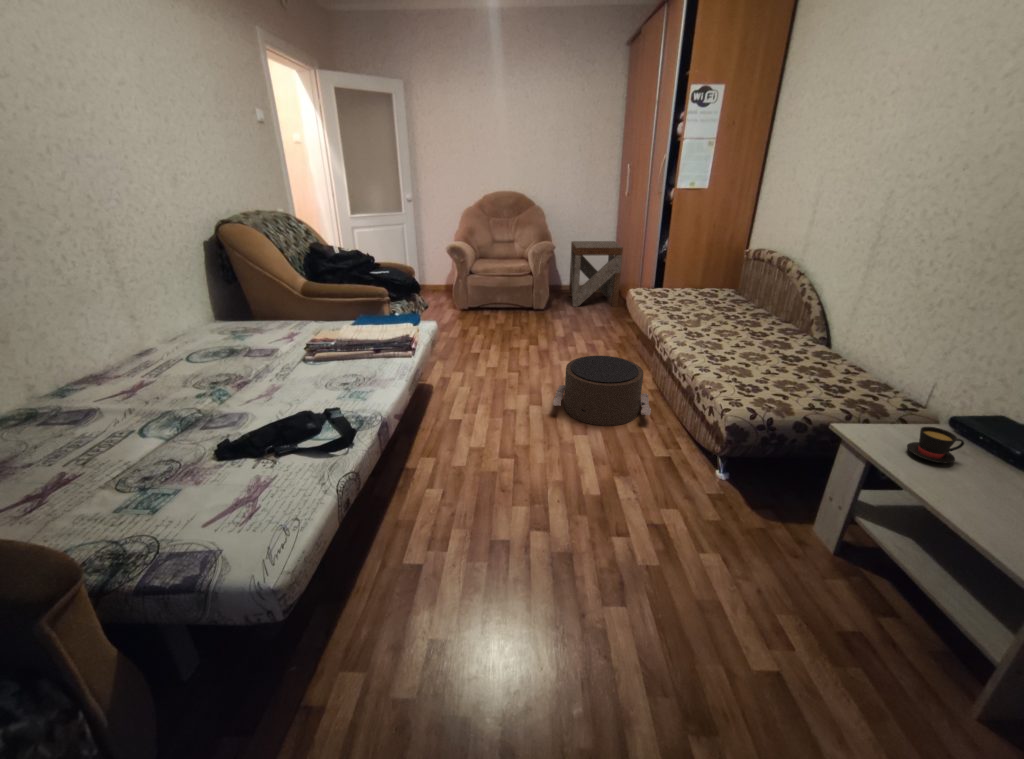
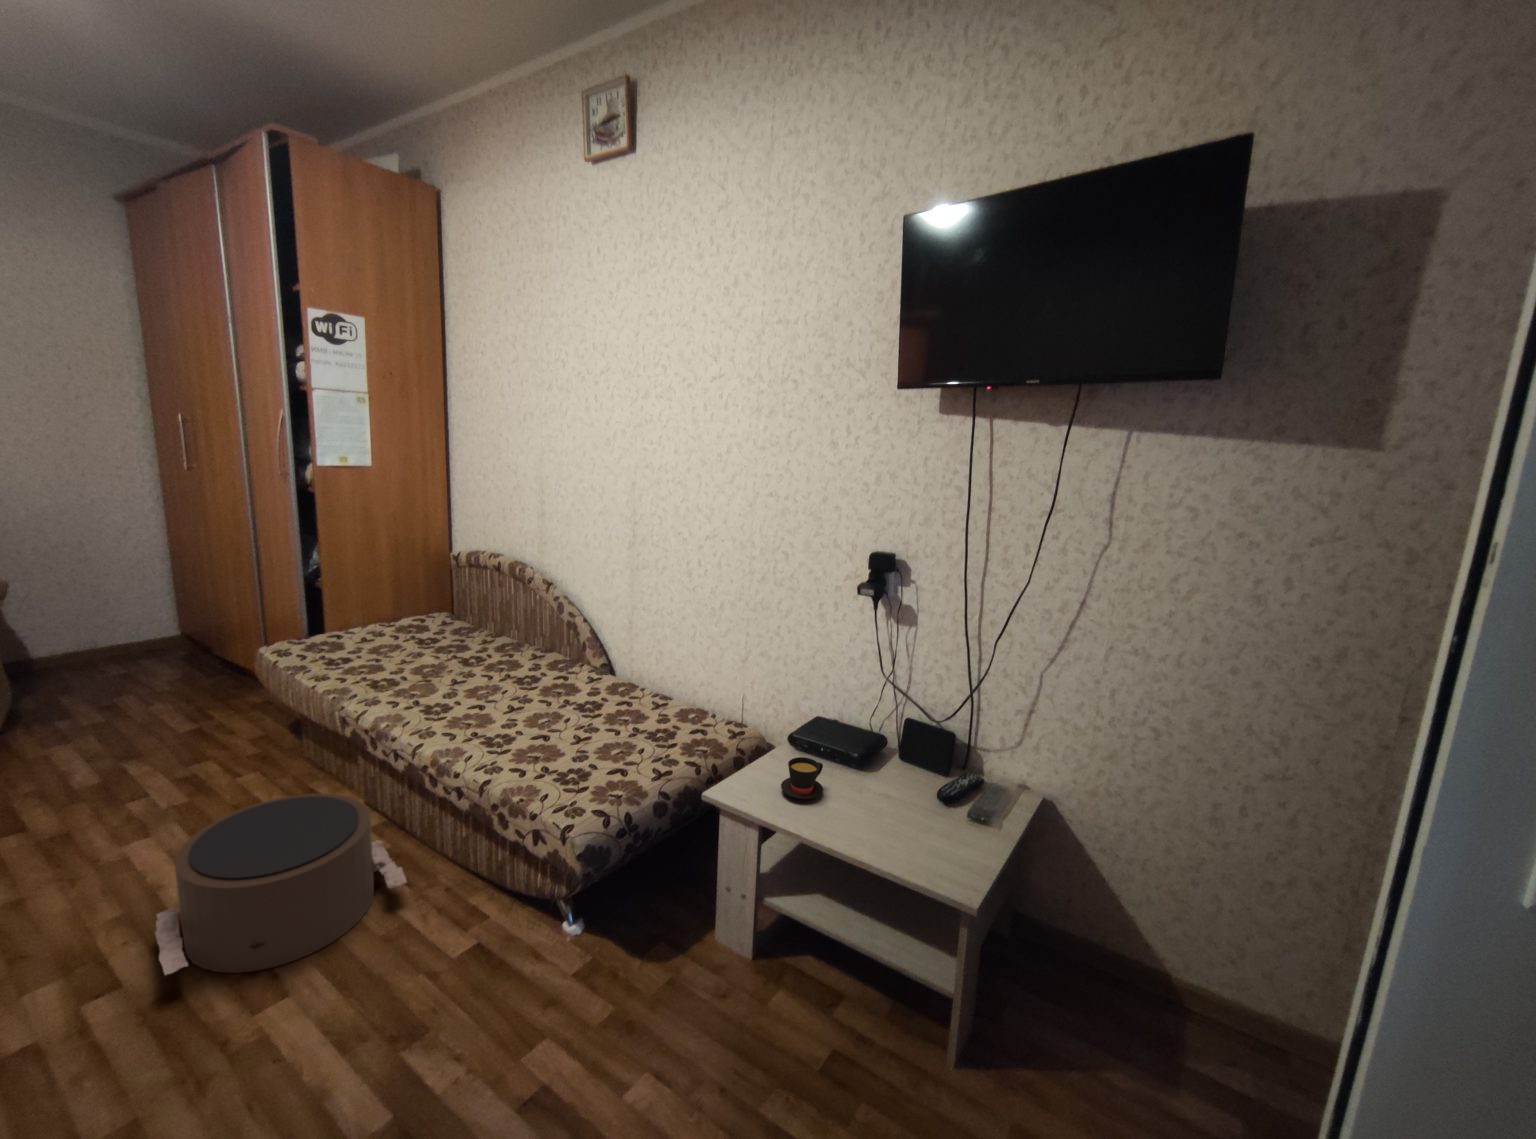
side table: present [569,241,623,307] -> none [39,549,205,699]

